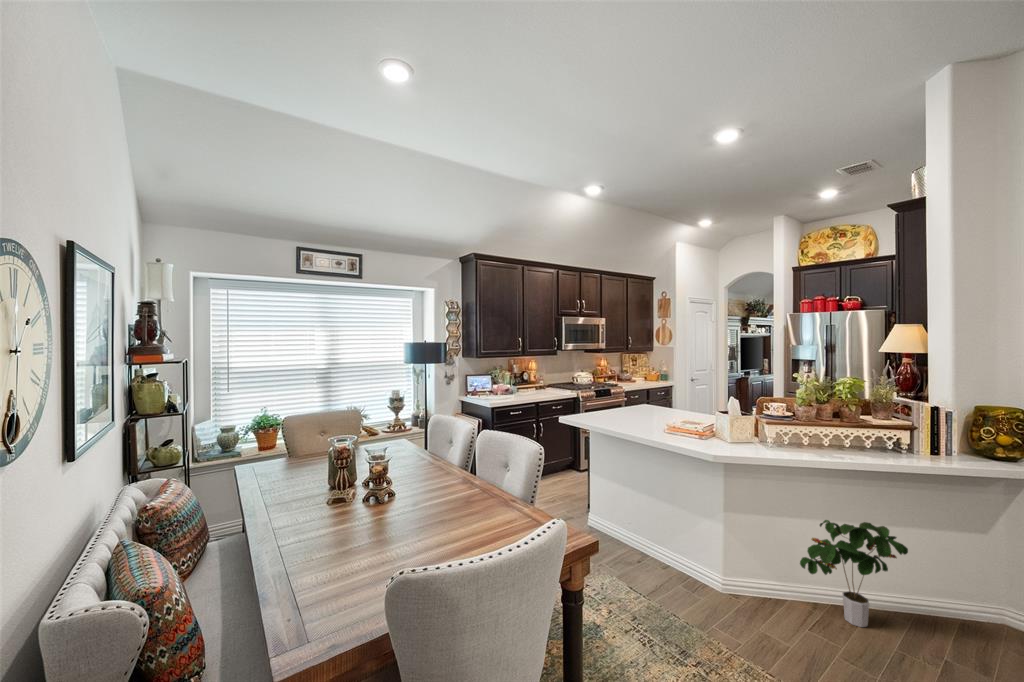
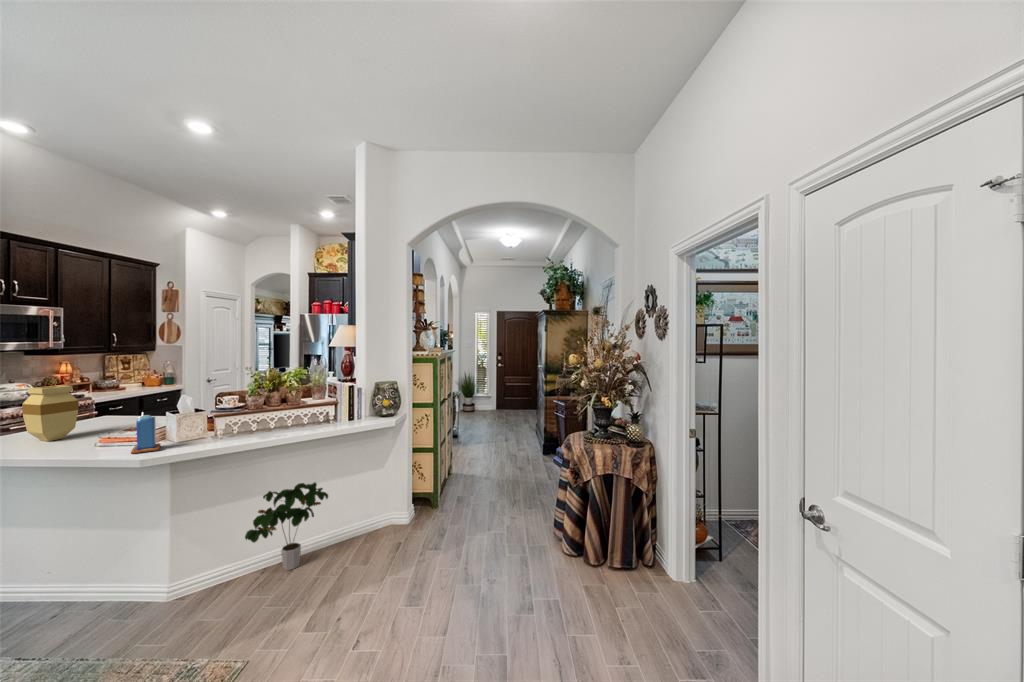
vase: none [615,378,646,421] -> present [22,385,78,441]
candle: none [698,409,722,448] -> present [131,412,161,454]

